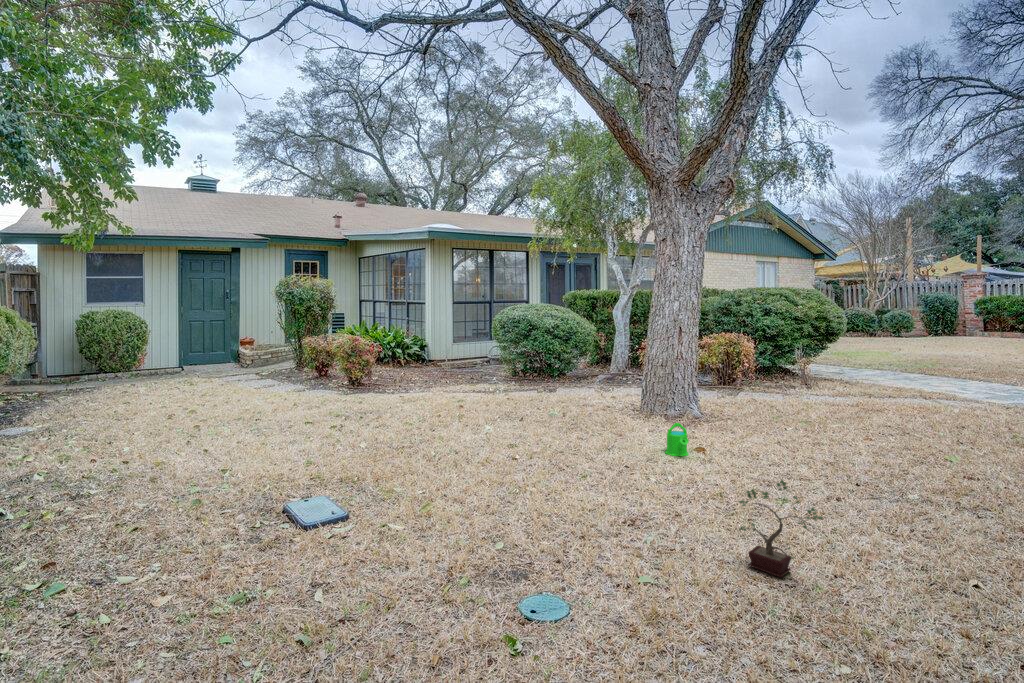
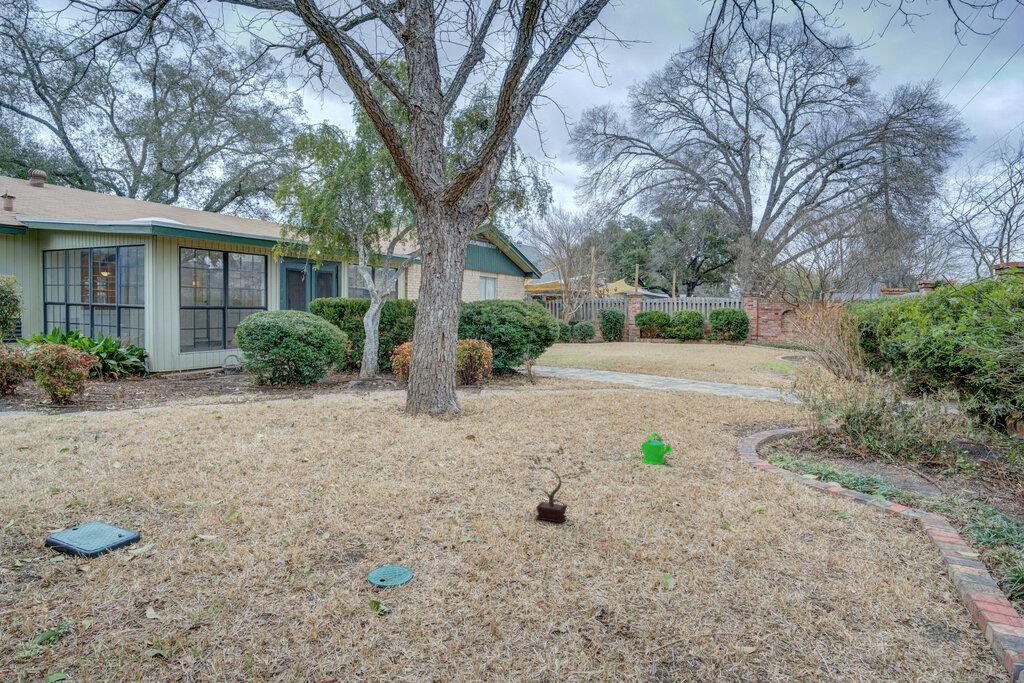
watering can: present [665,423,689,456] -> present [641,433,672,464]

